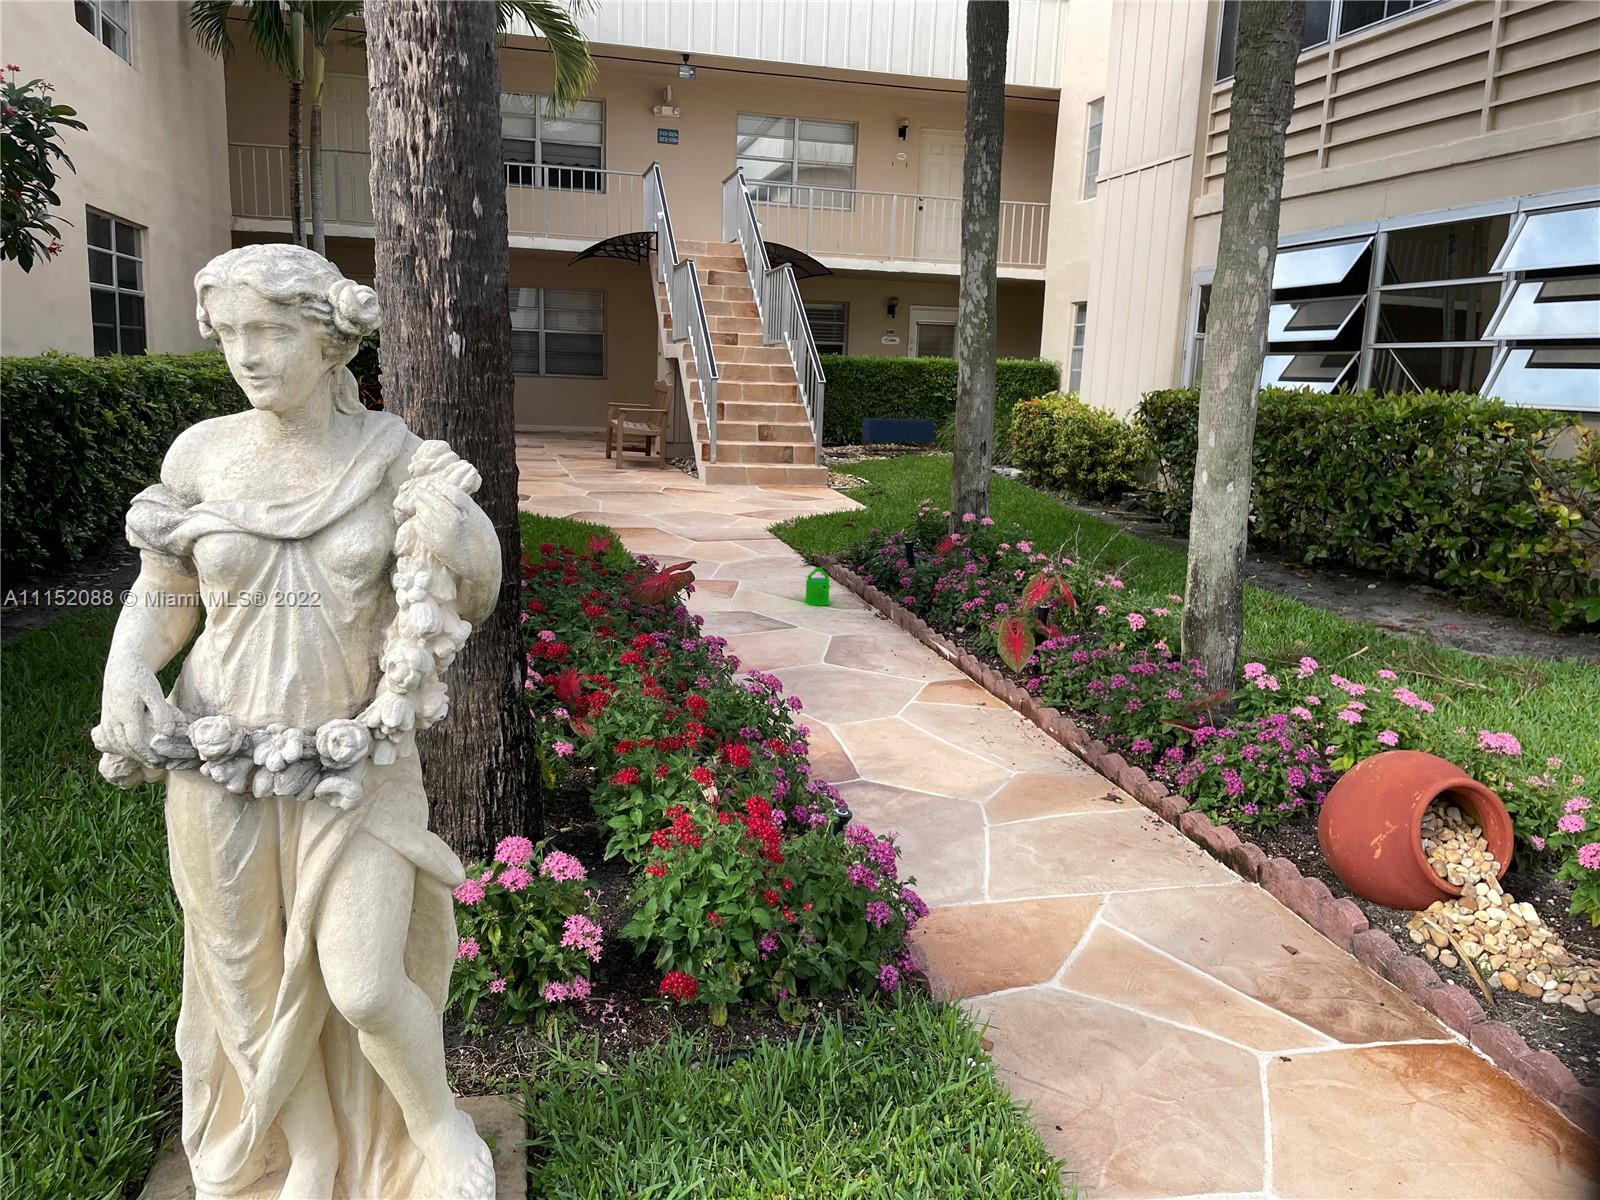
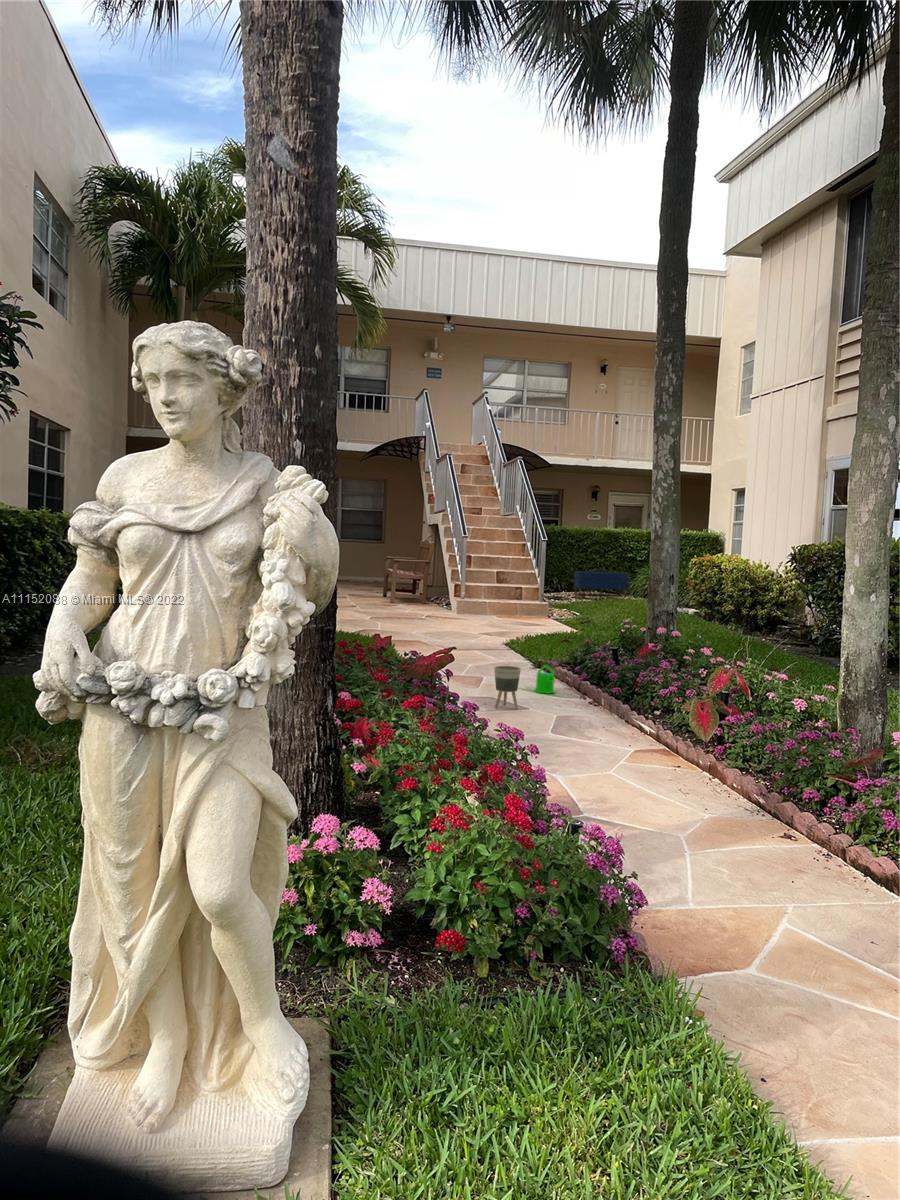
planter: none [748,574,783,631] -> present [494,666,521,709]

